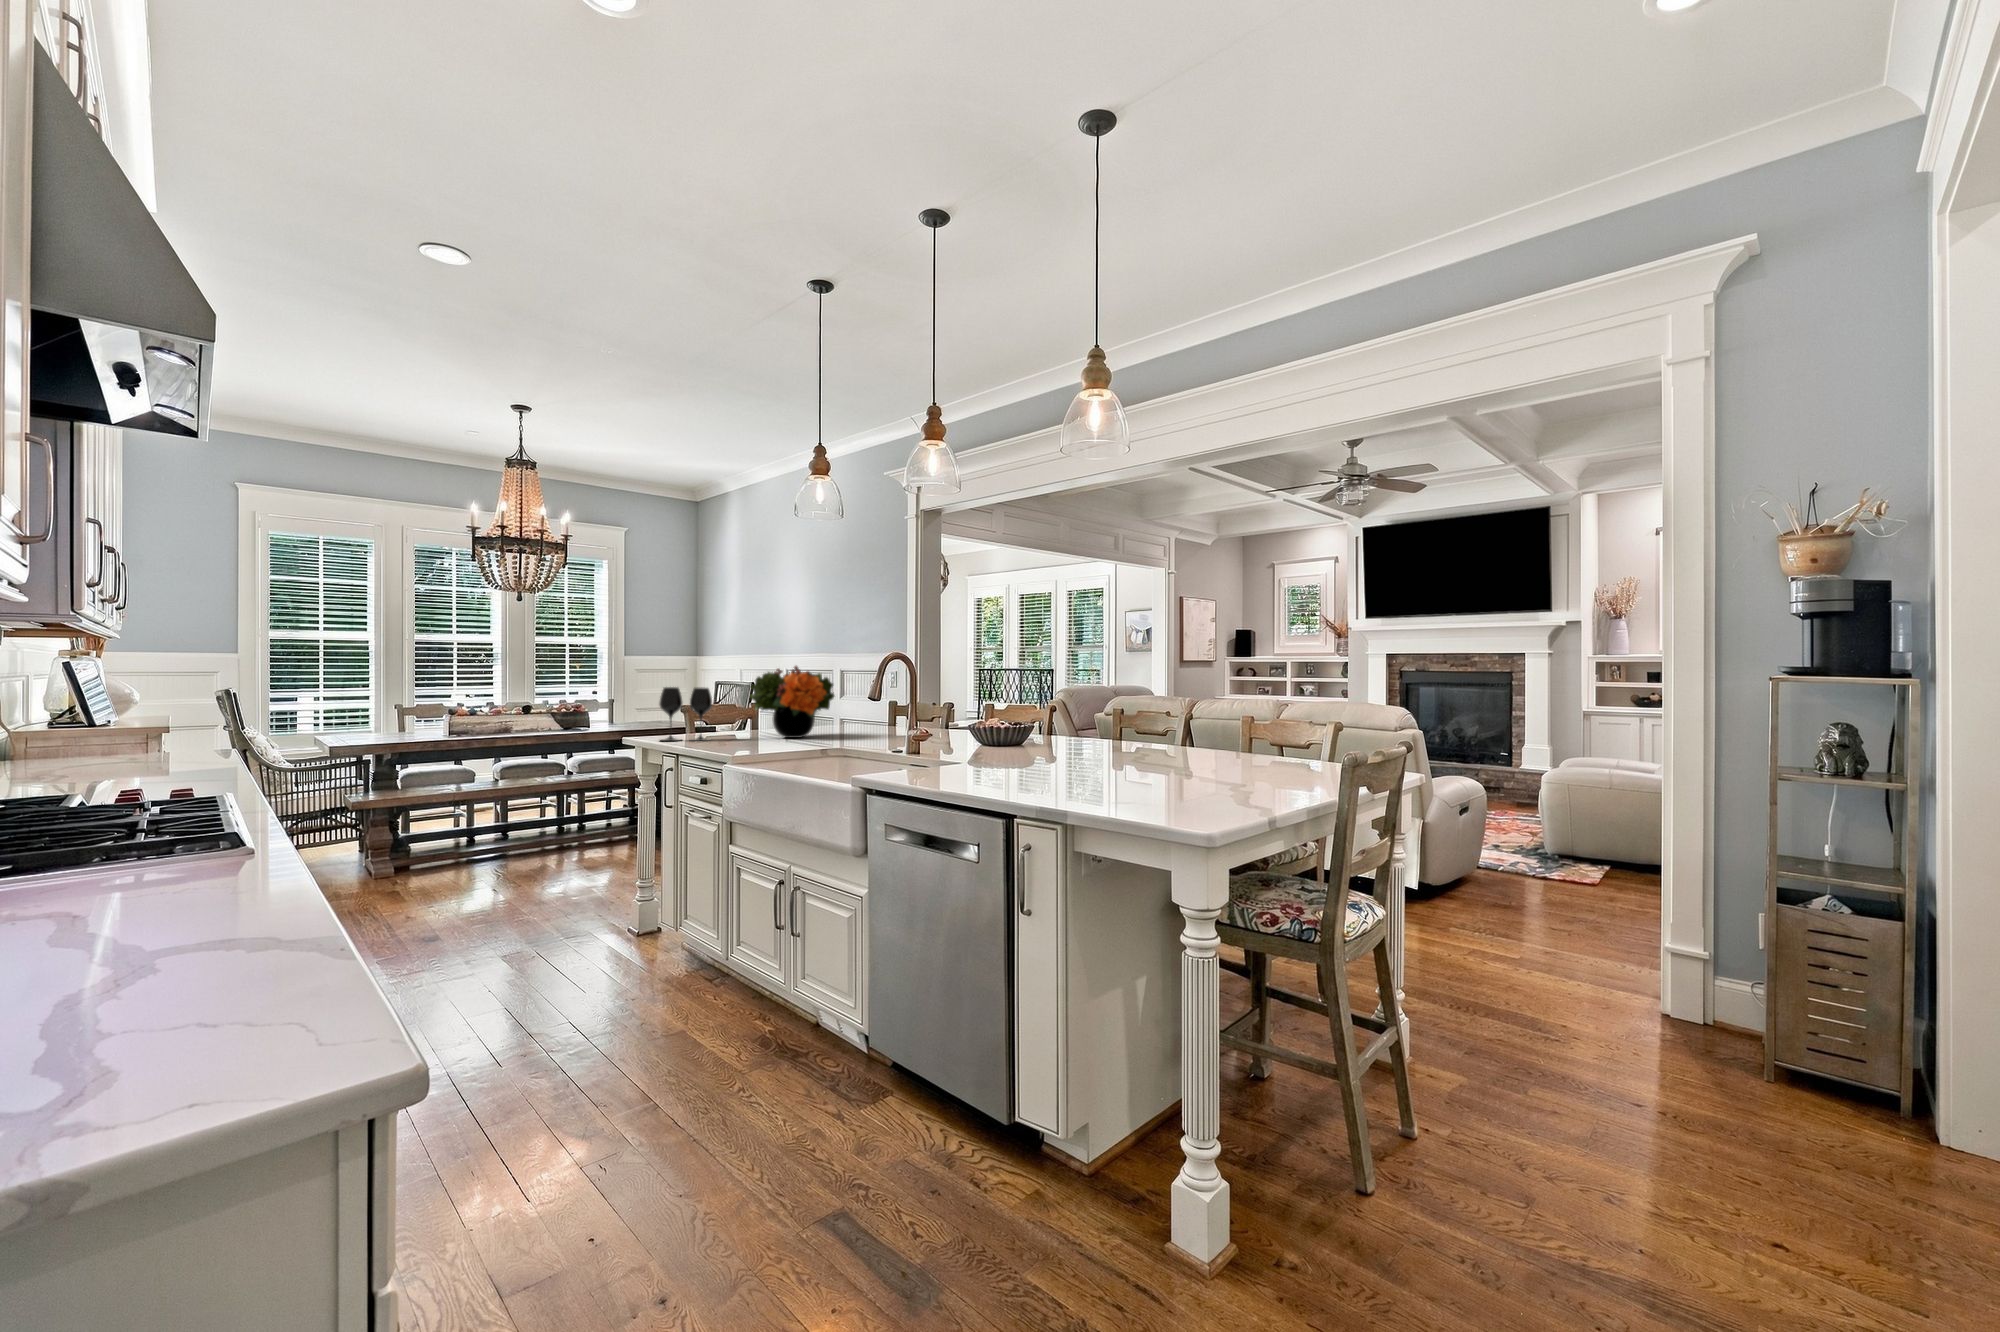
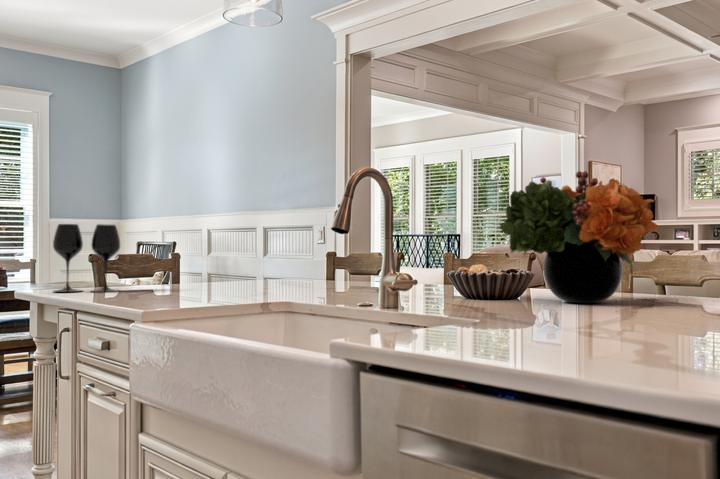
flower arrangement: present [750,666,834,738] -> present [500,171,659,303]

